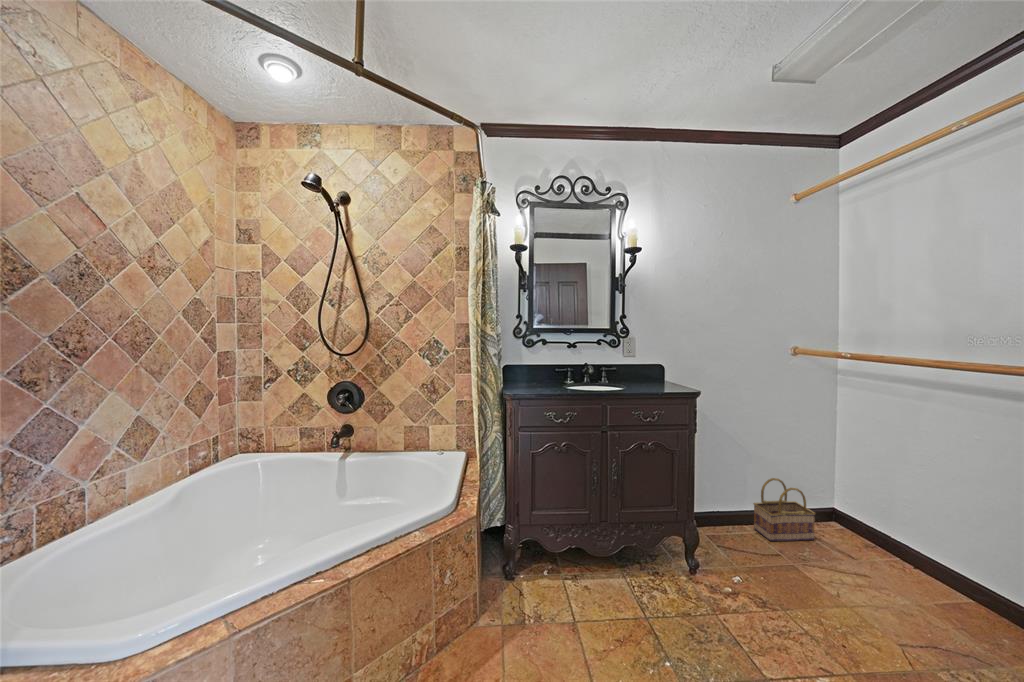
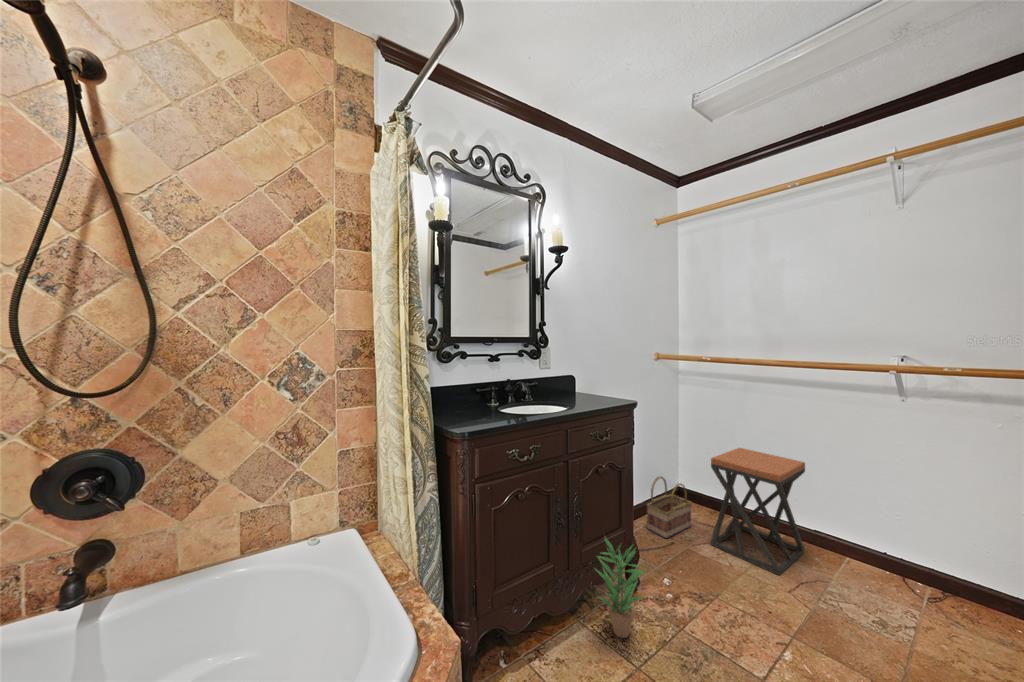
stool: none [825,462,975,609] -> present [711,448,805,575]
potted plant: none [633,499,683,590] -> present [595,538,645,638]

